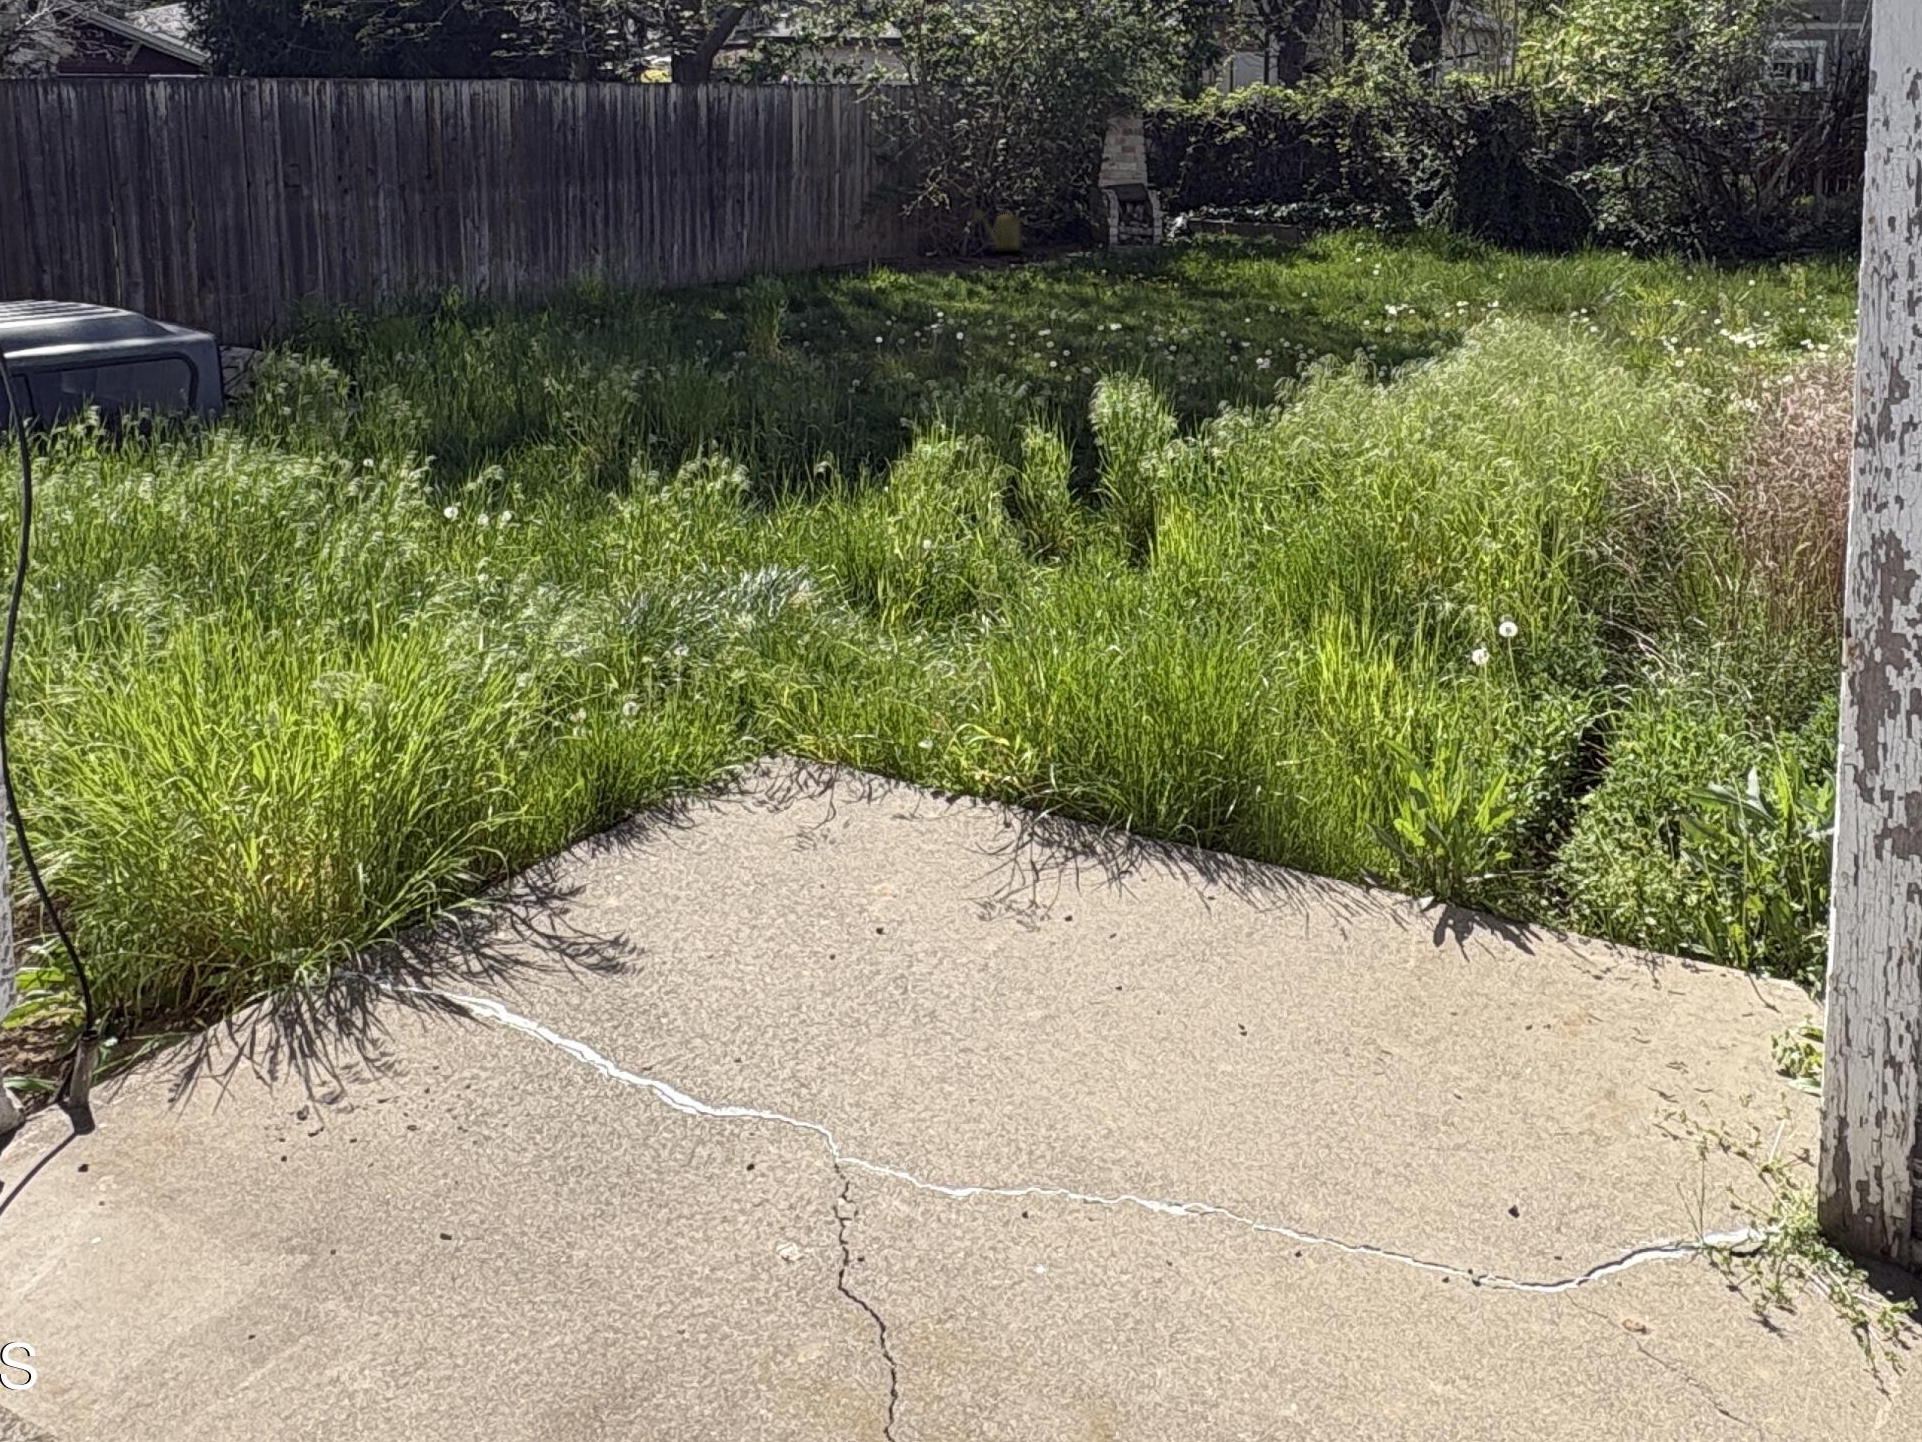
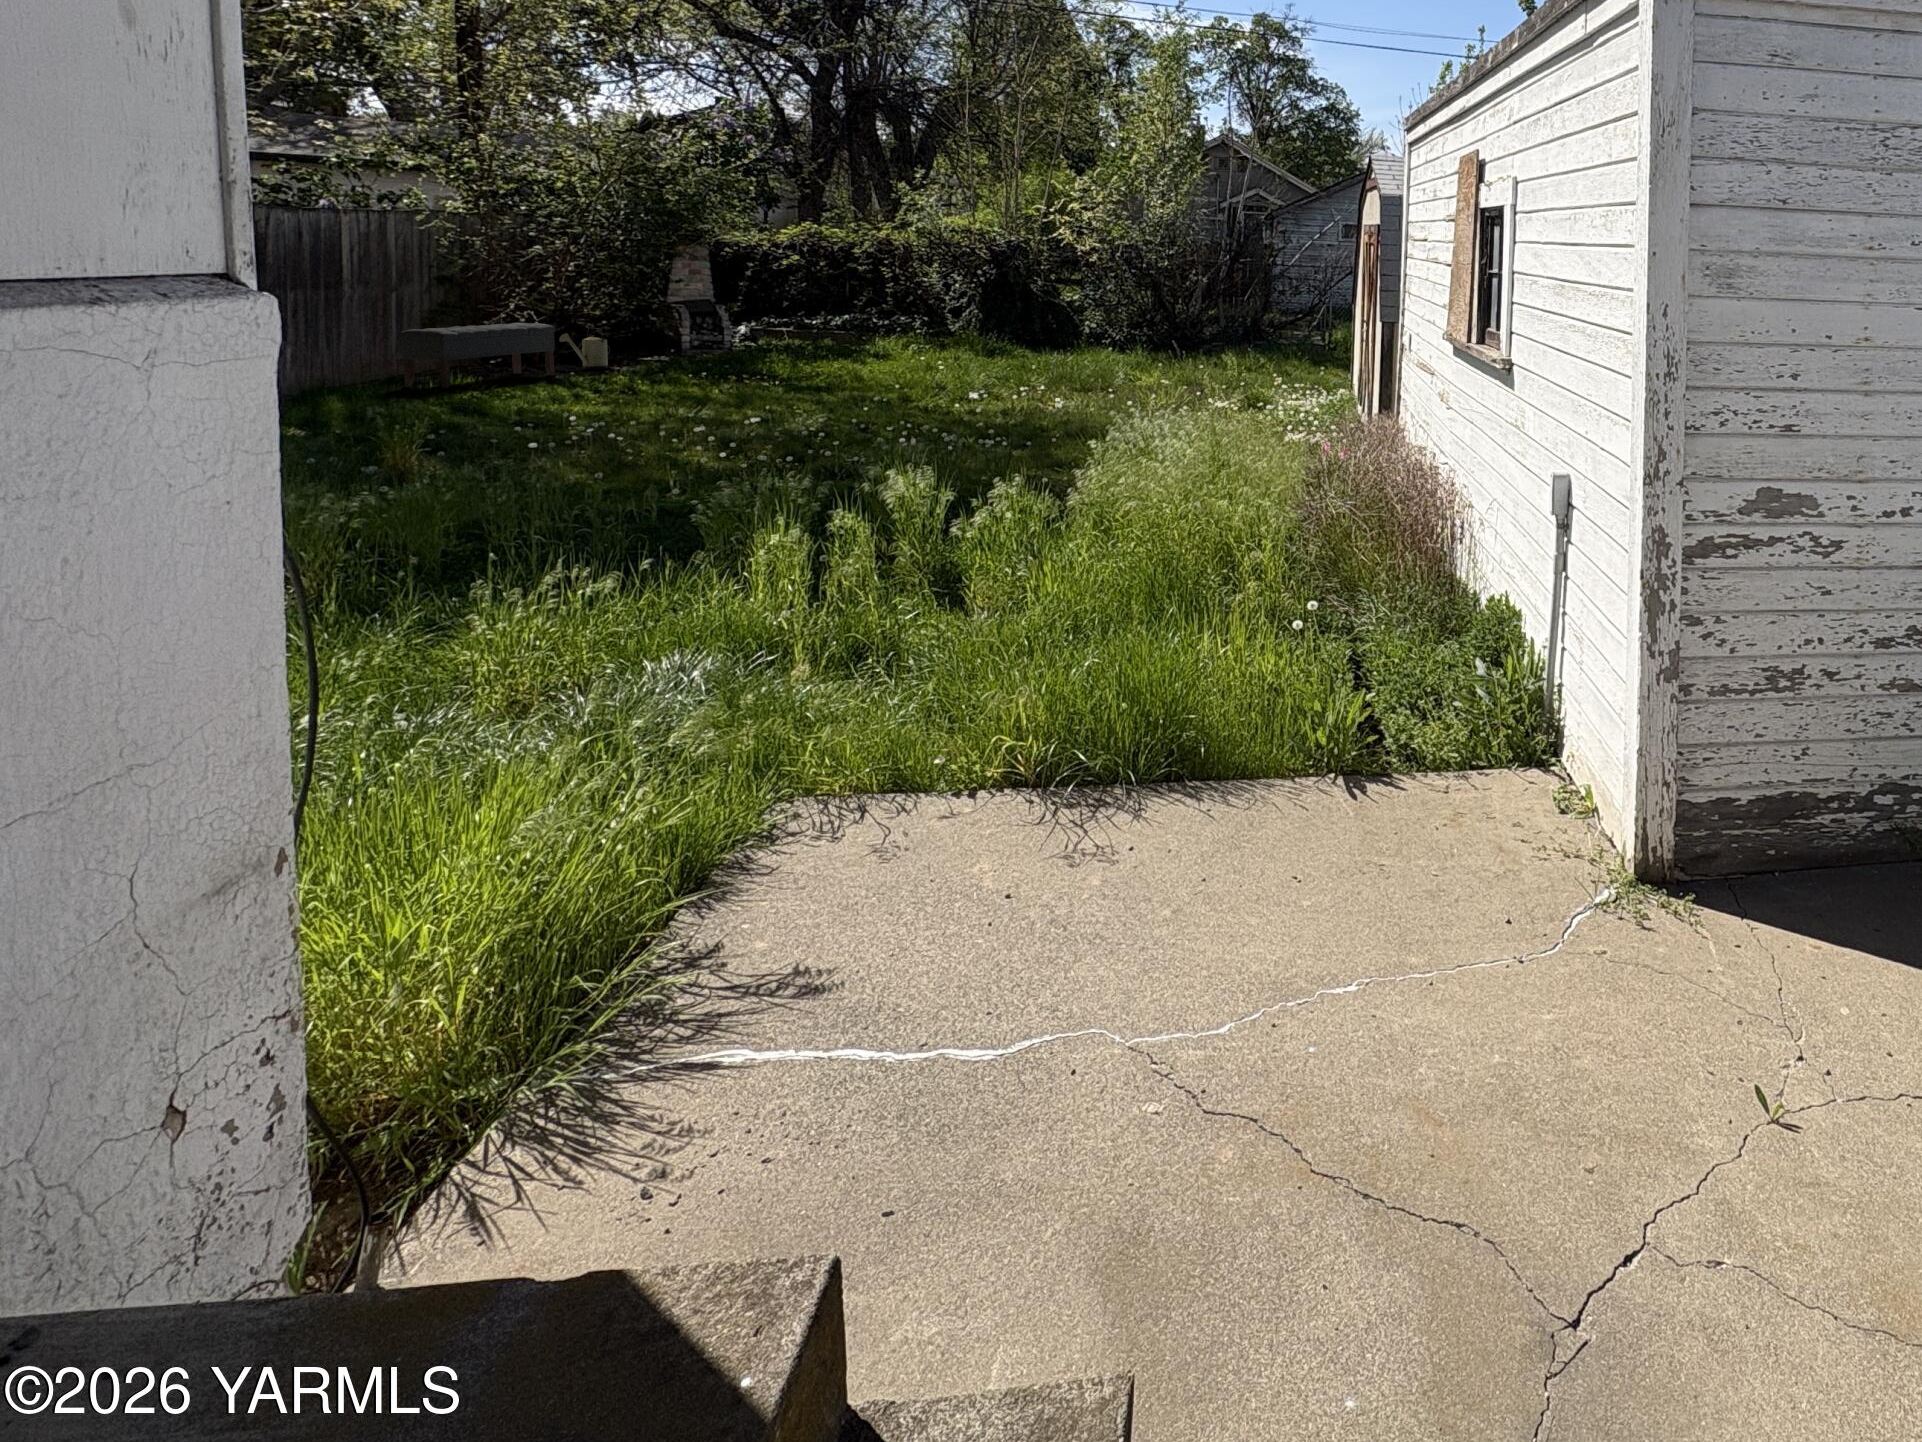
bench: none [827,196,967,265] -> present [398,323,555,388]

